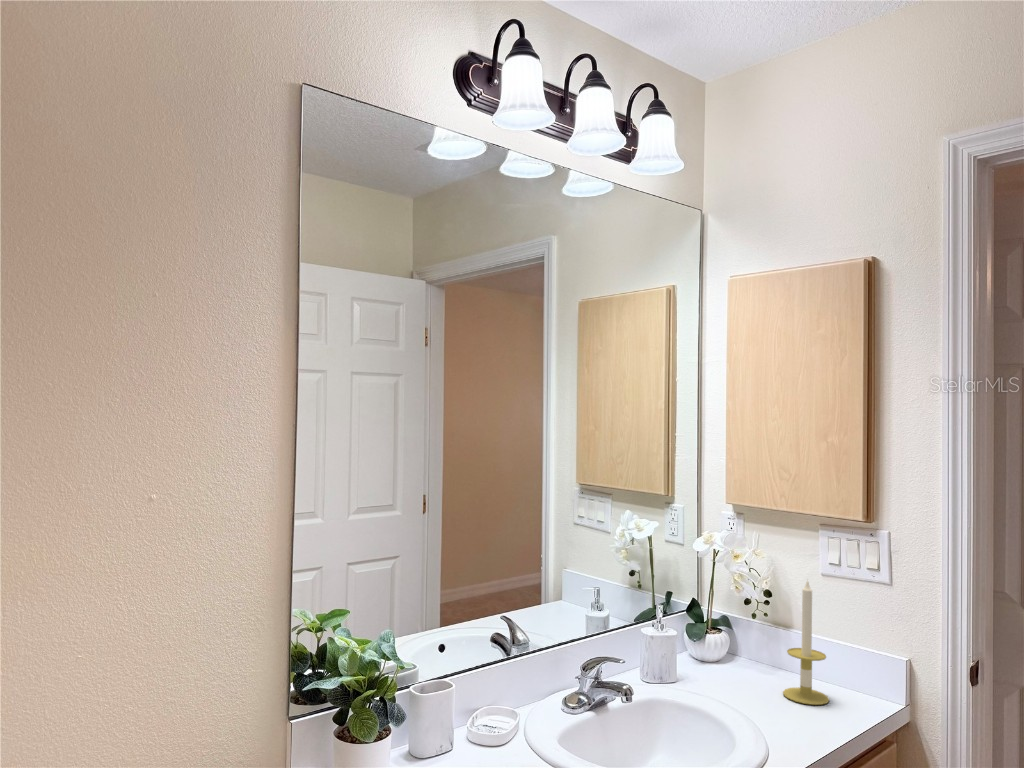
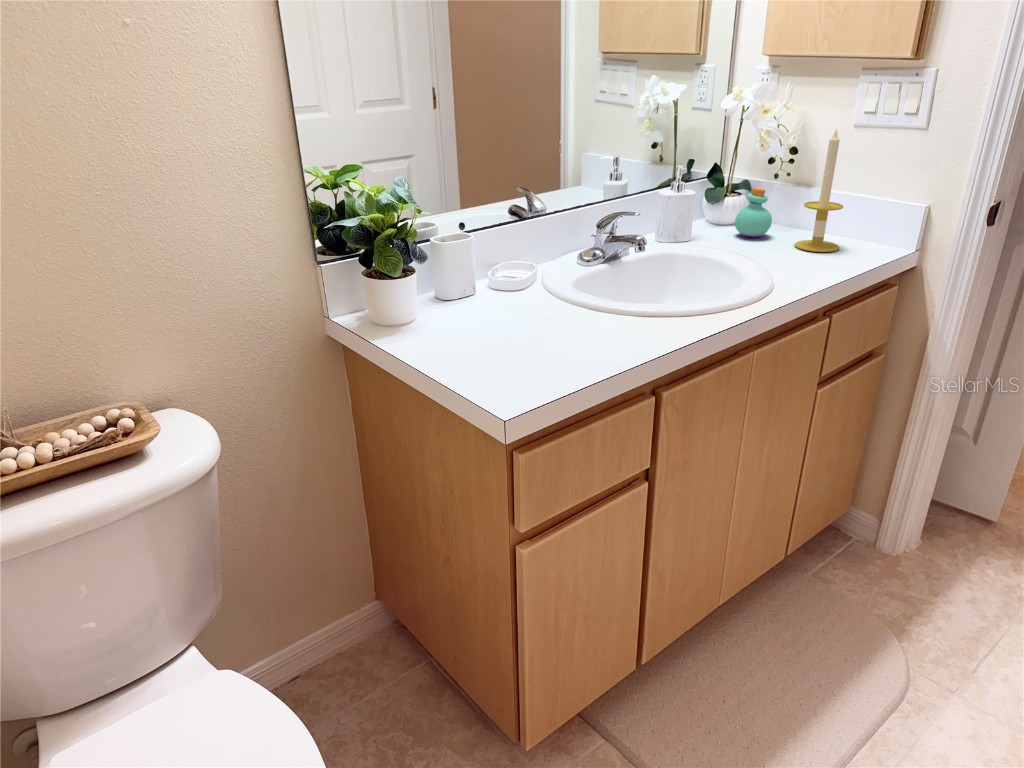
perfume bottle: none [719,628,756,680] -> present [735,187,772,237]

